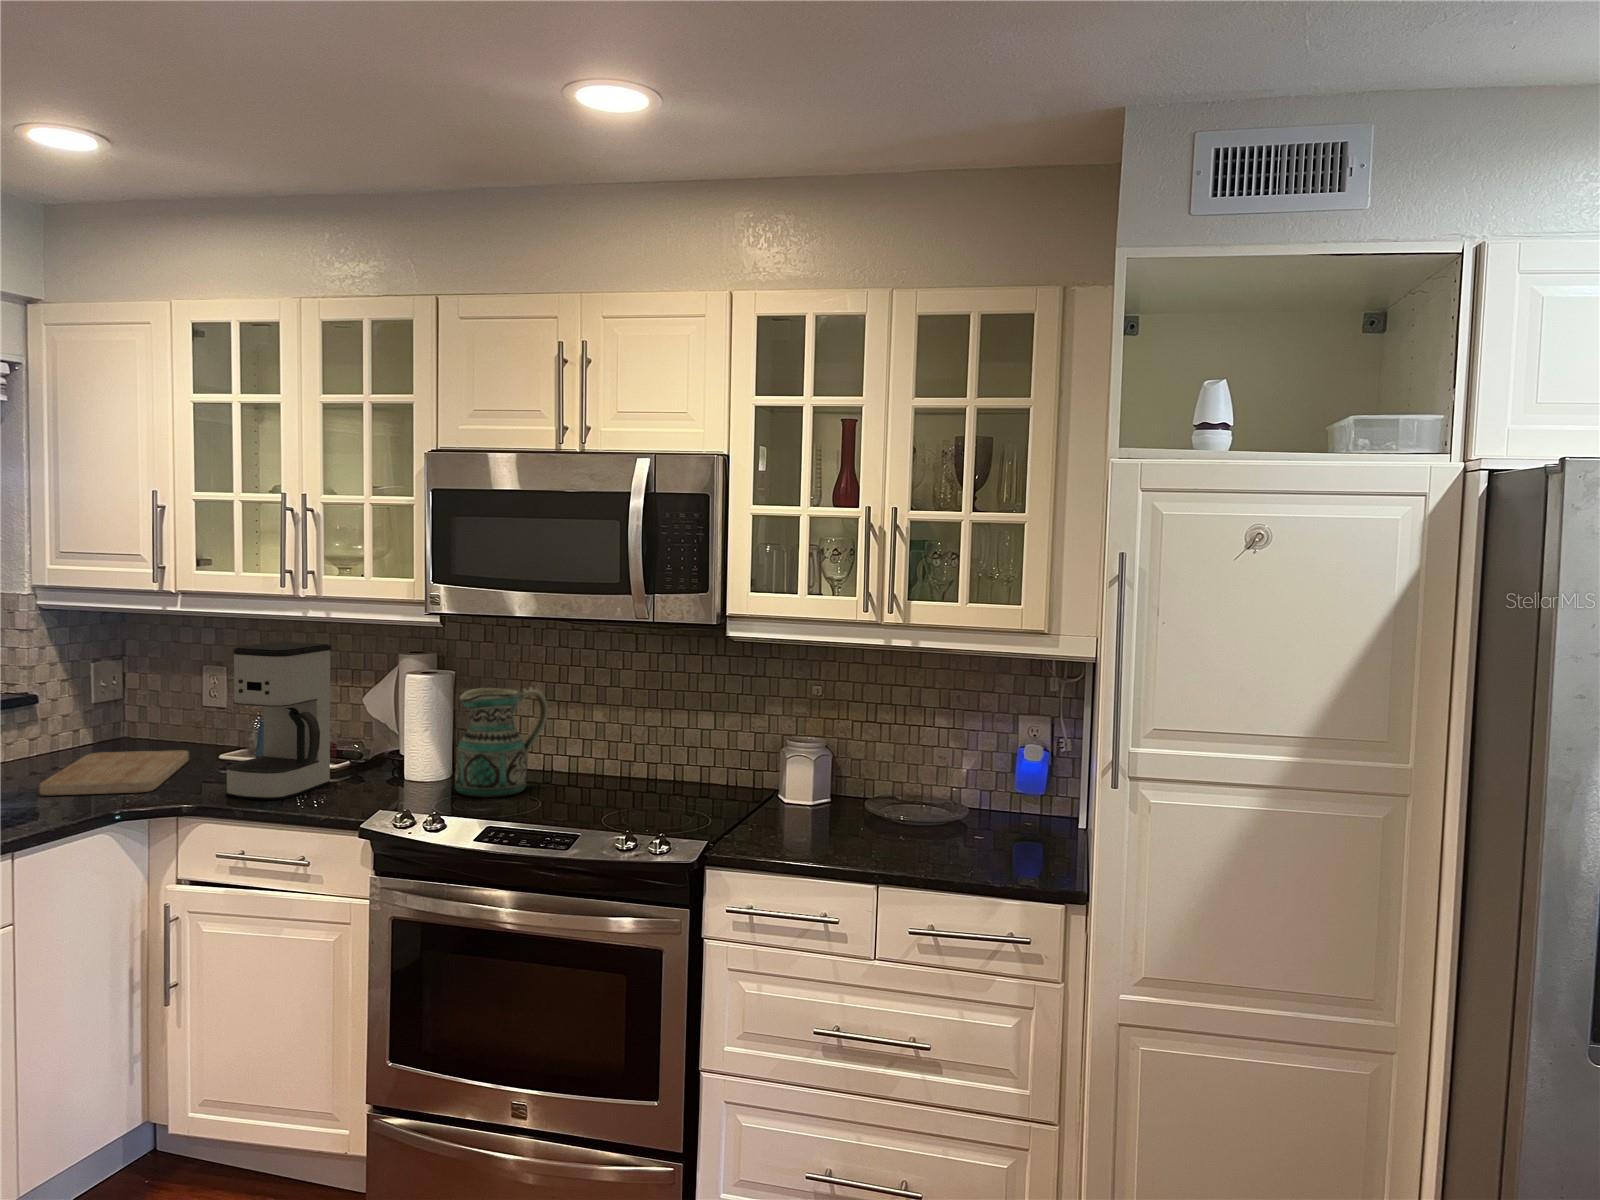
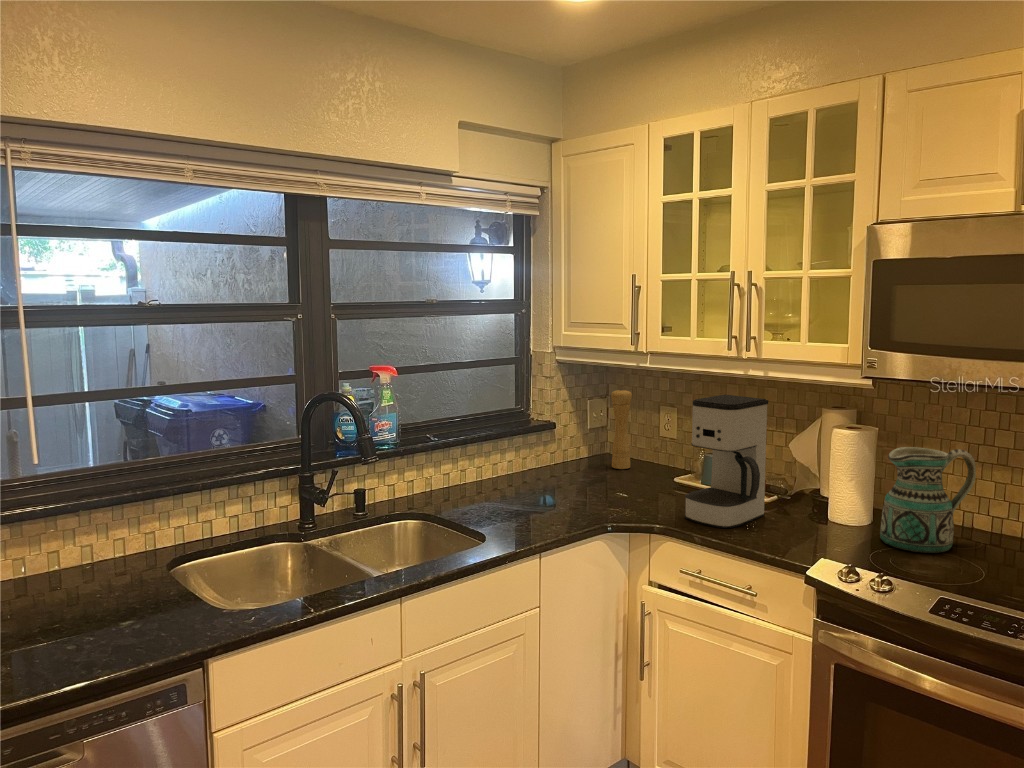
pepper mill: none [128,644,160,753] -> present [611,389,632,469]
cutting board: present [39,751,189,795] -> none [559,468,652,507]

